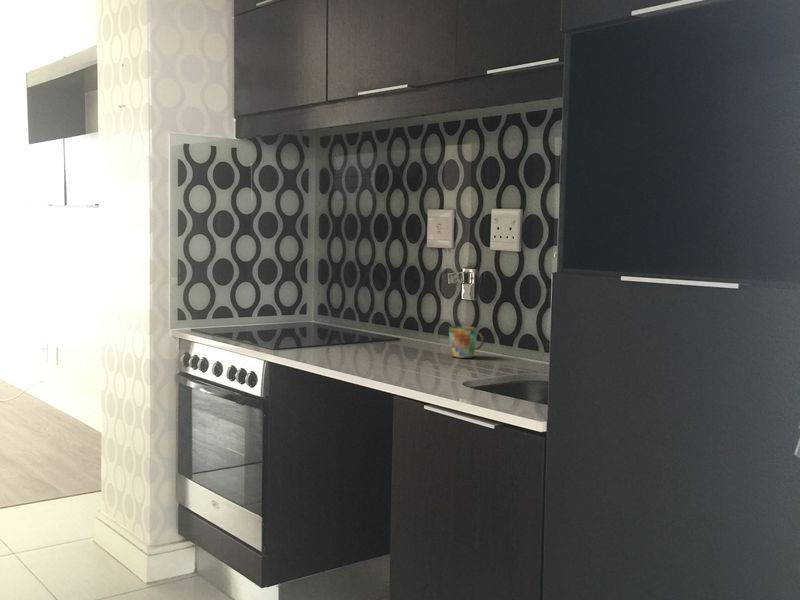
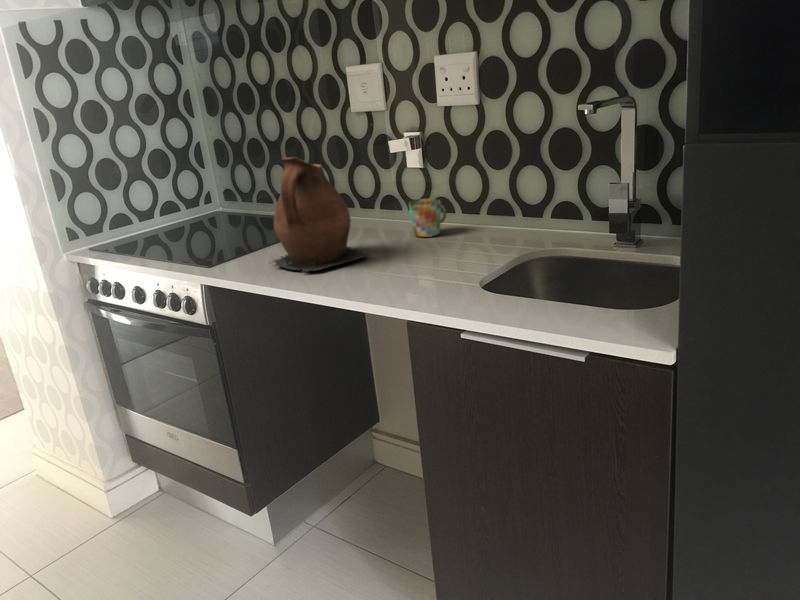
ceramic pitcher: none [318,268,399,361] -> present [273,157,368,272]

